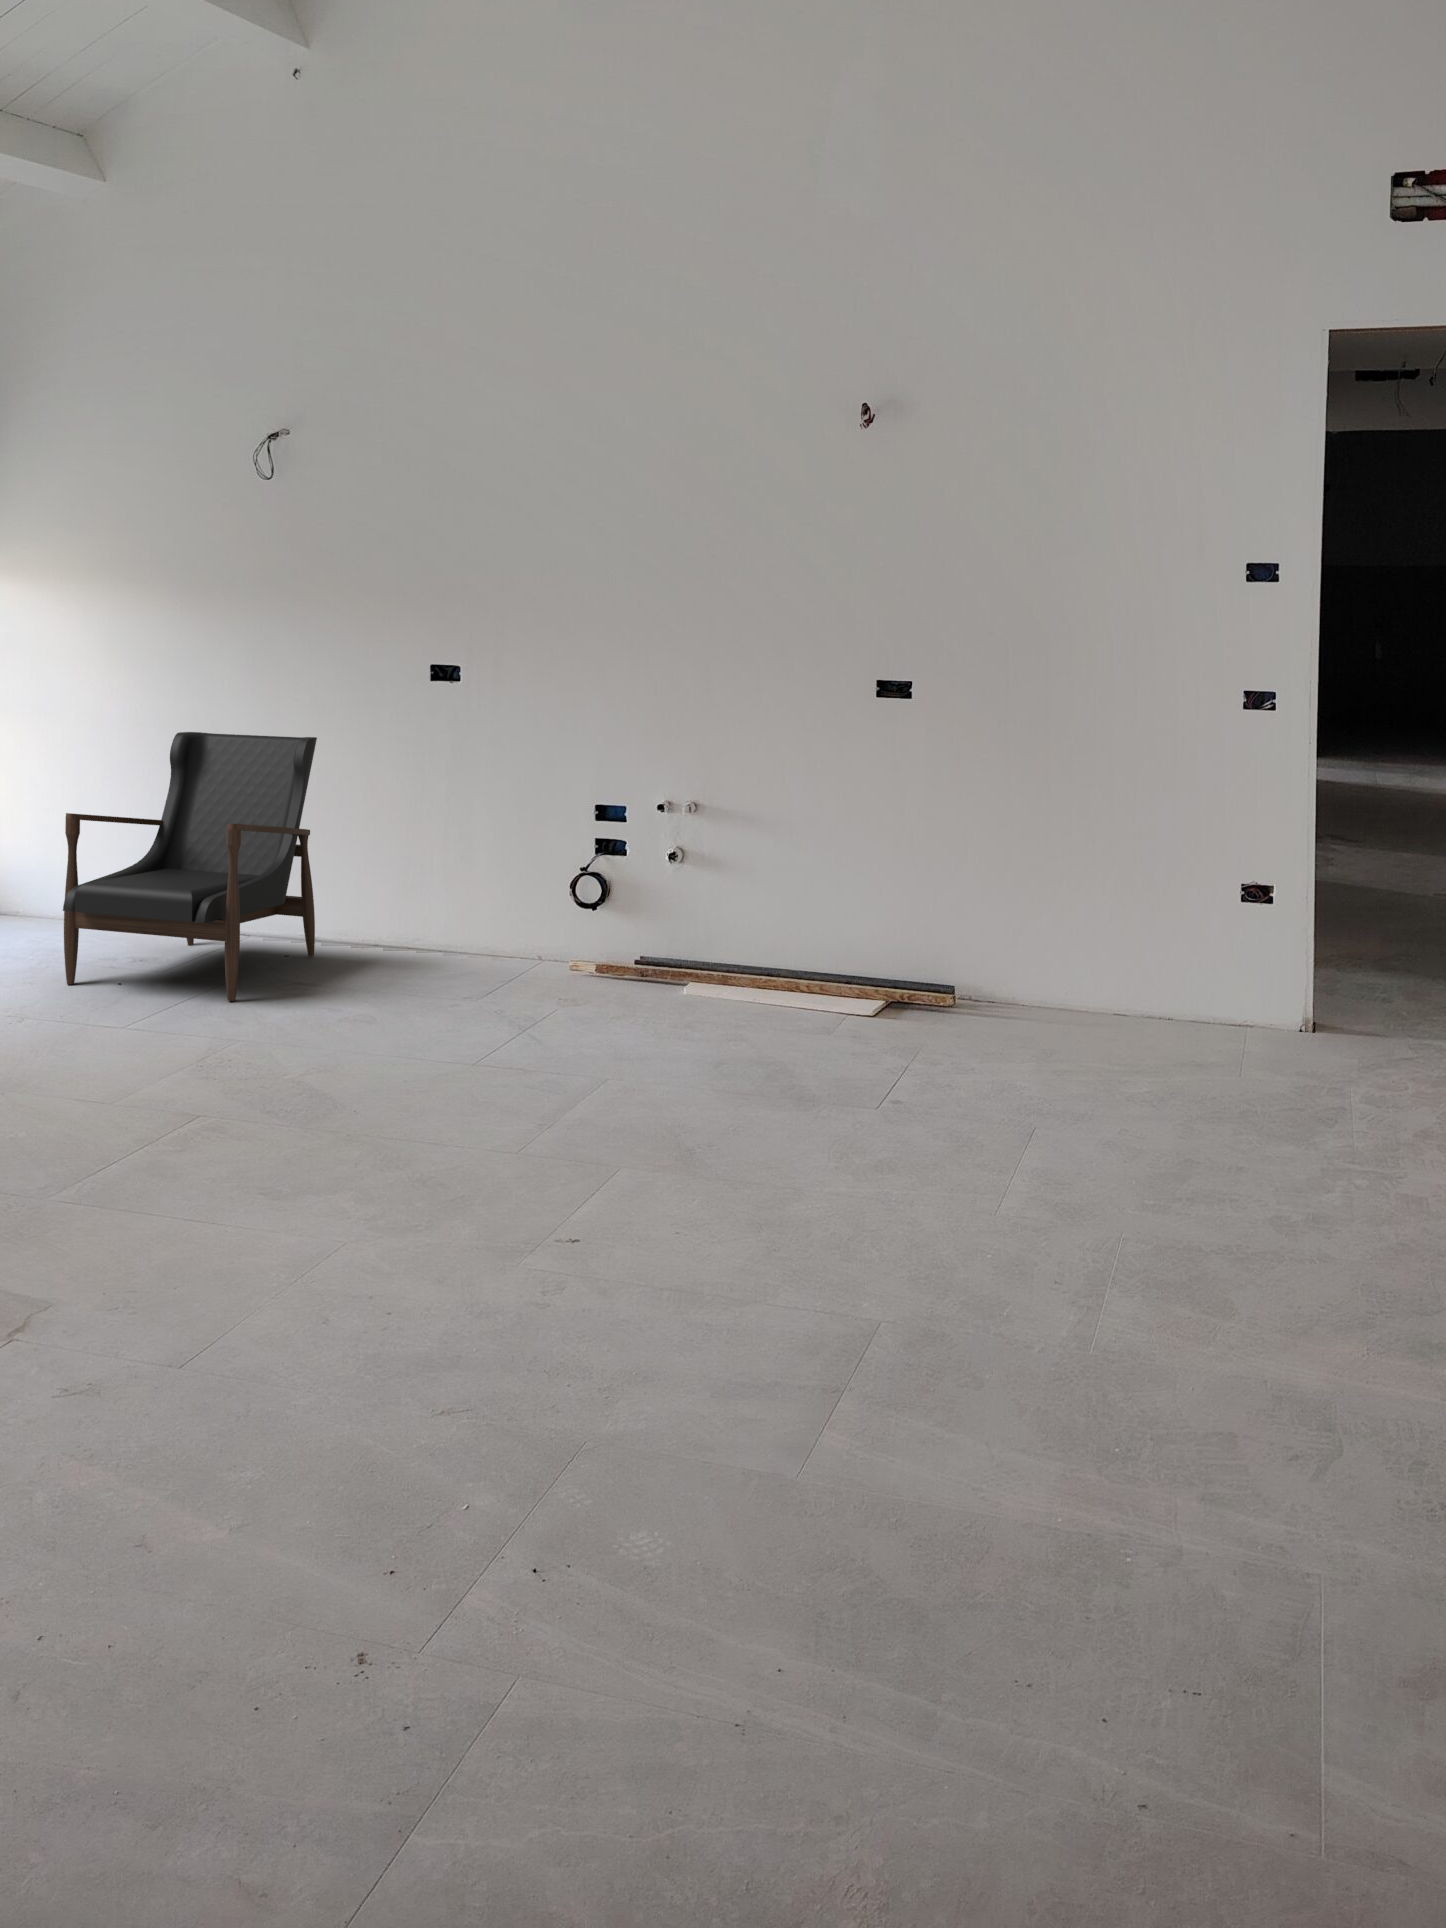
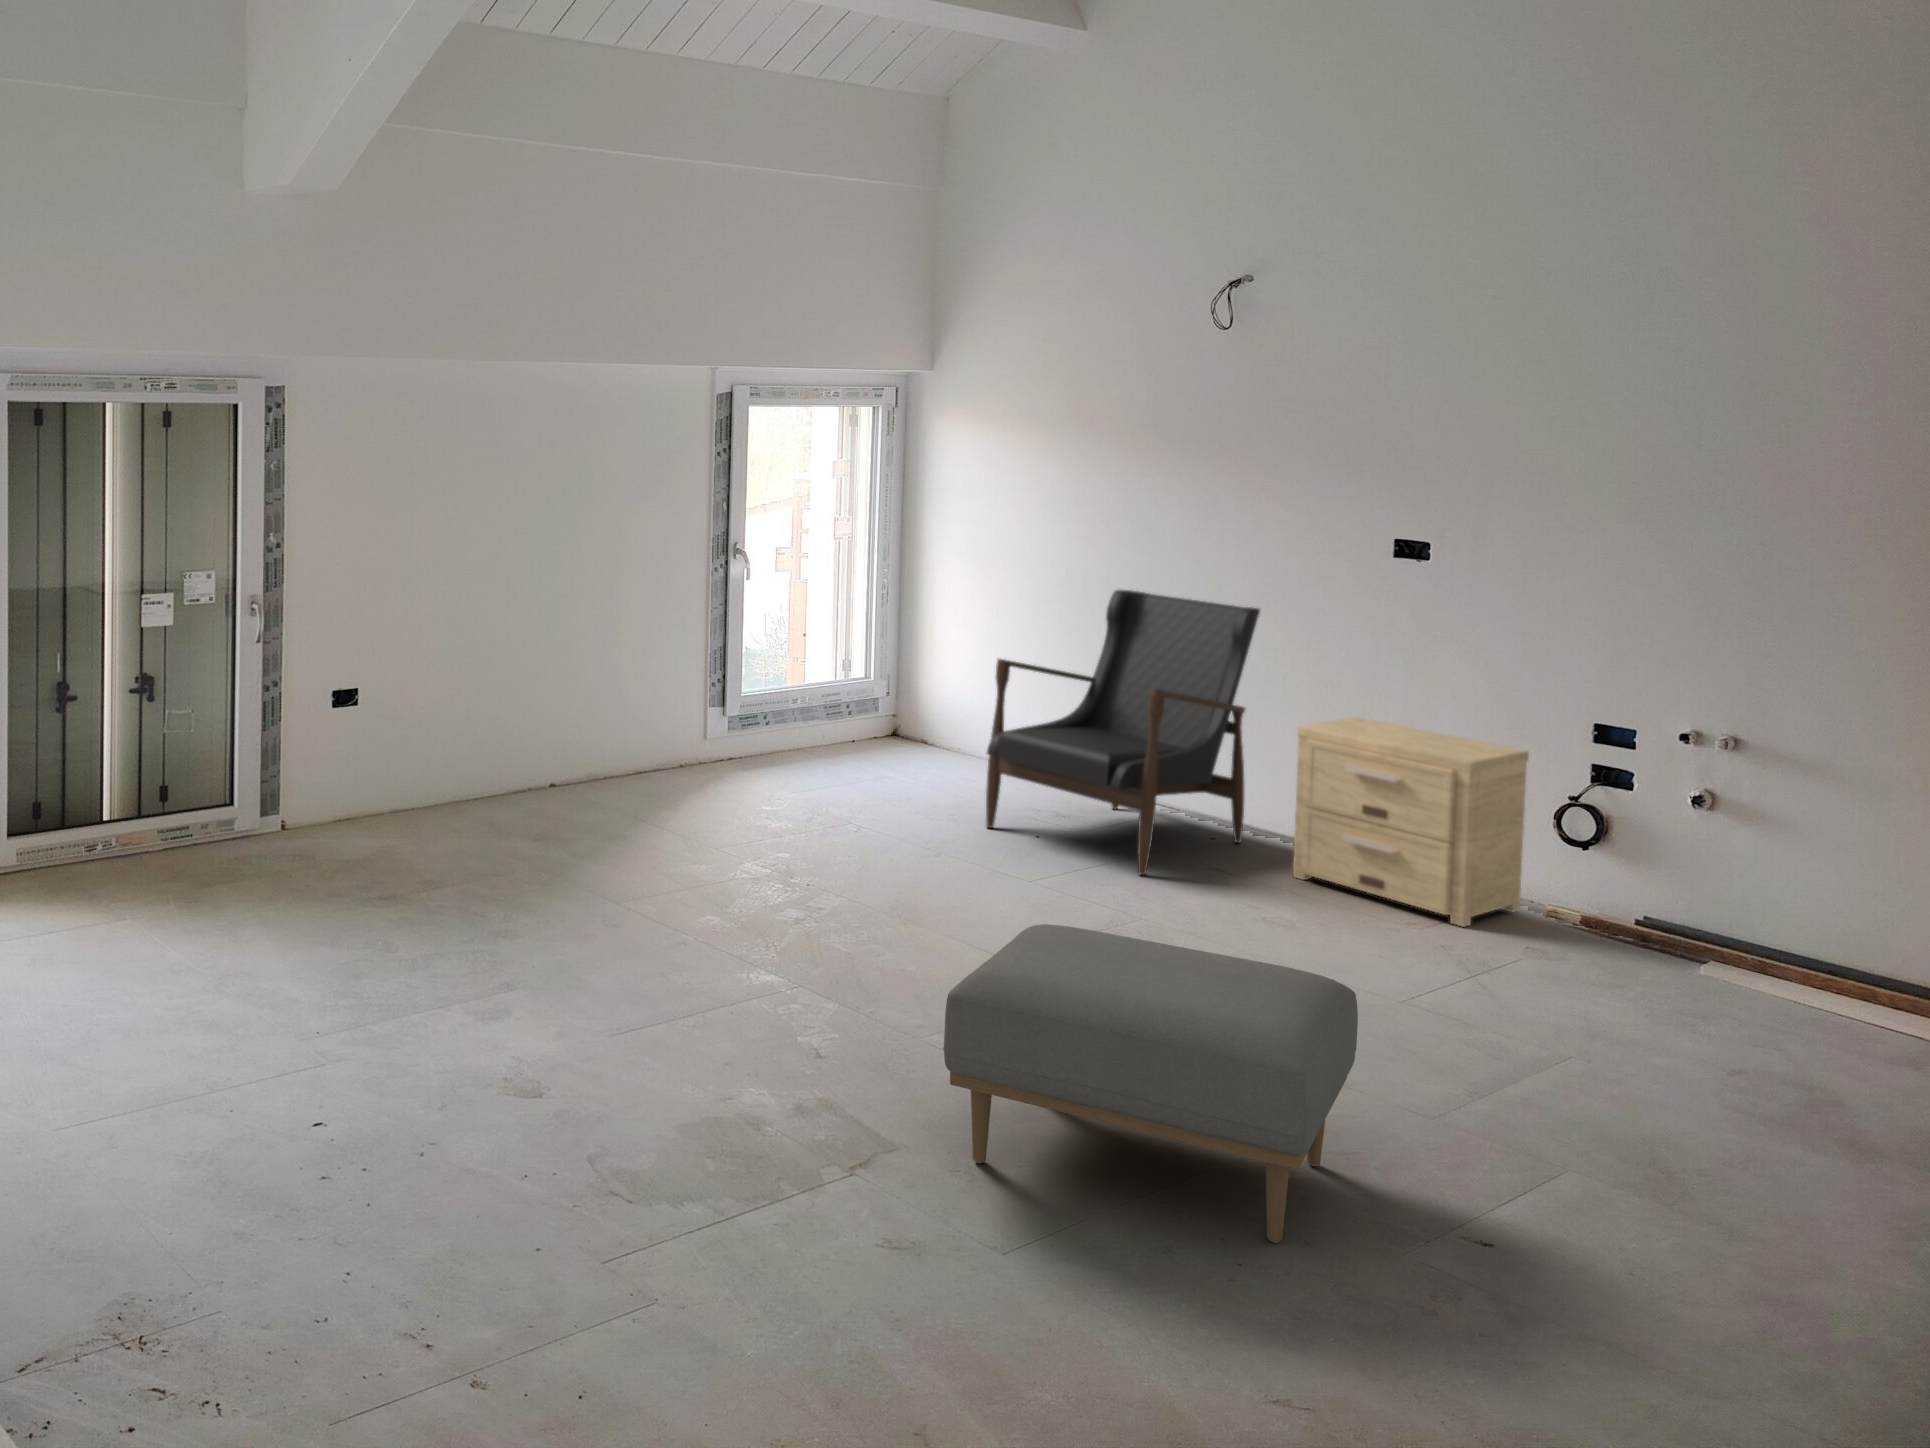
side table: none [361,825,550,992] -> present [1293,717,1529,927]
ottoman: none [101,1049,462,1295] -> present [944,924,1358,1243]

